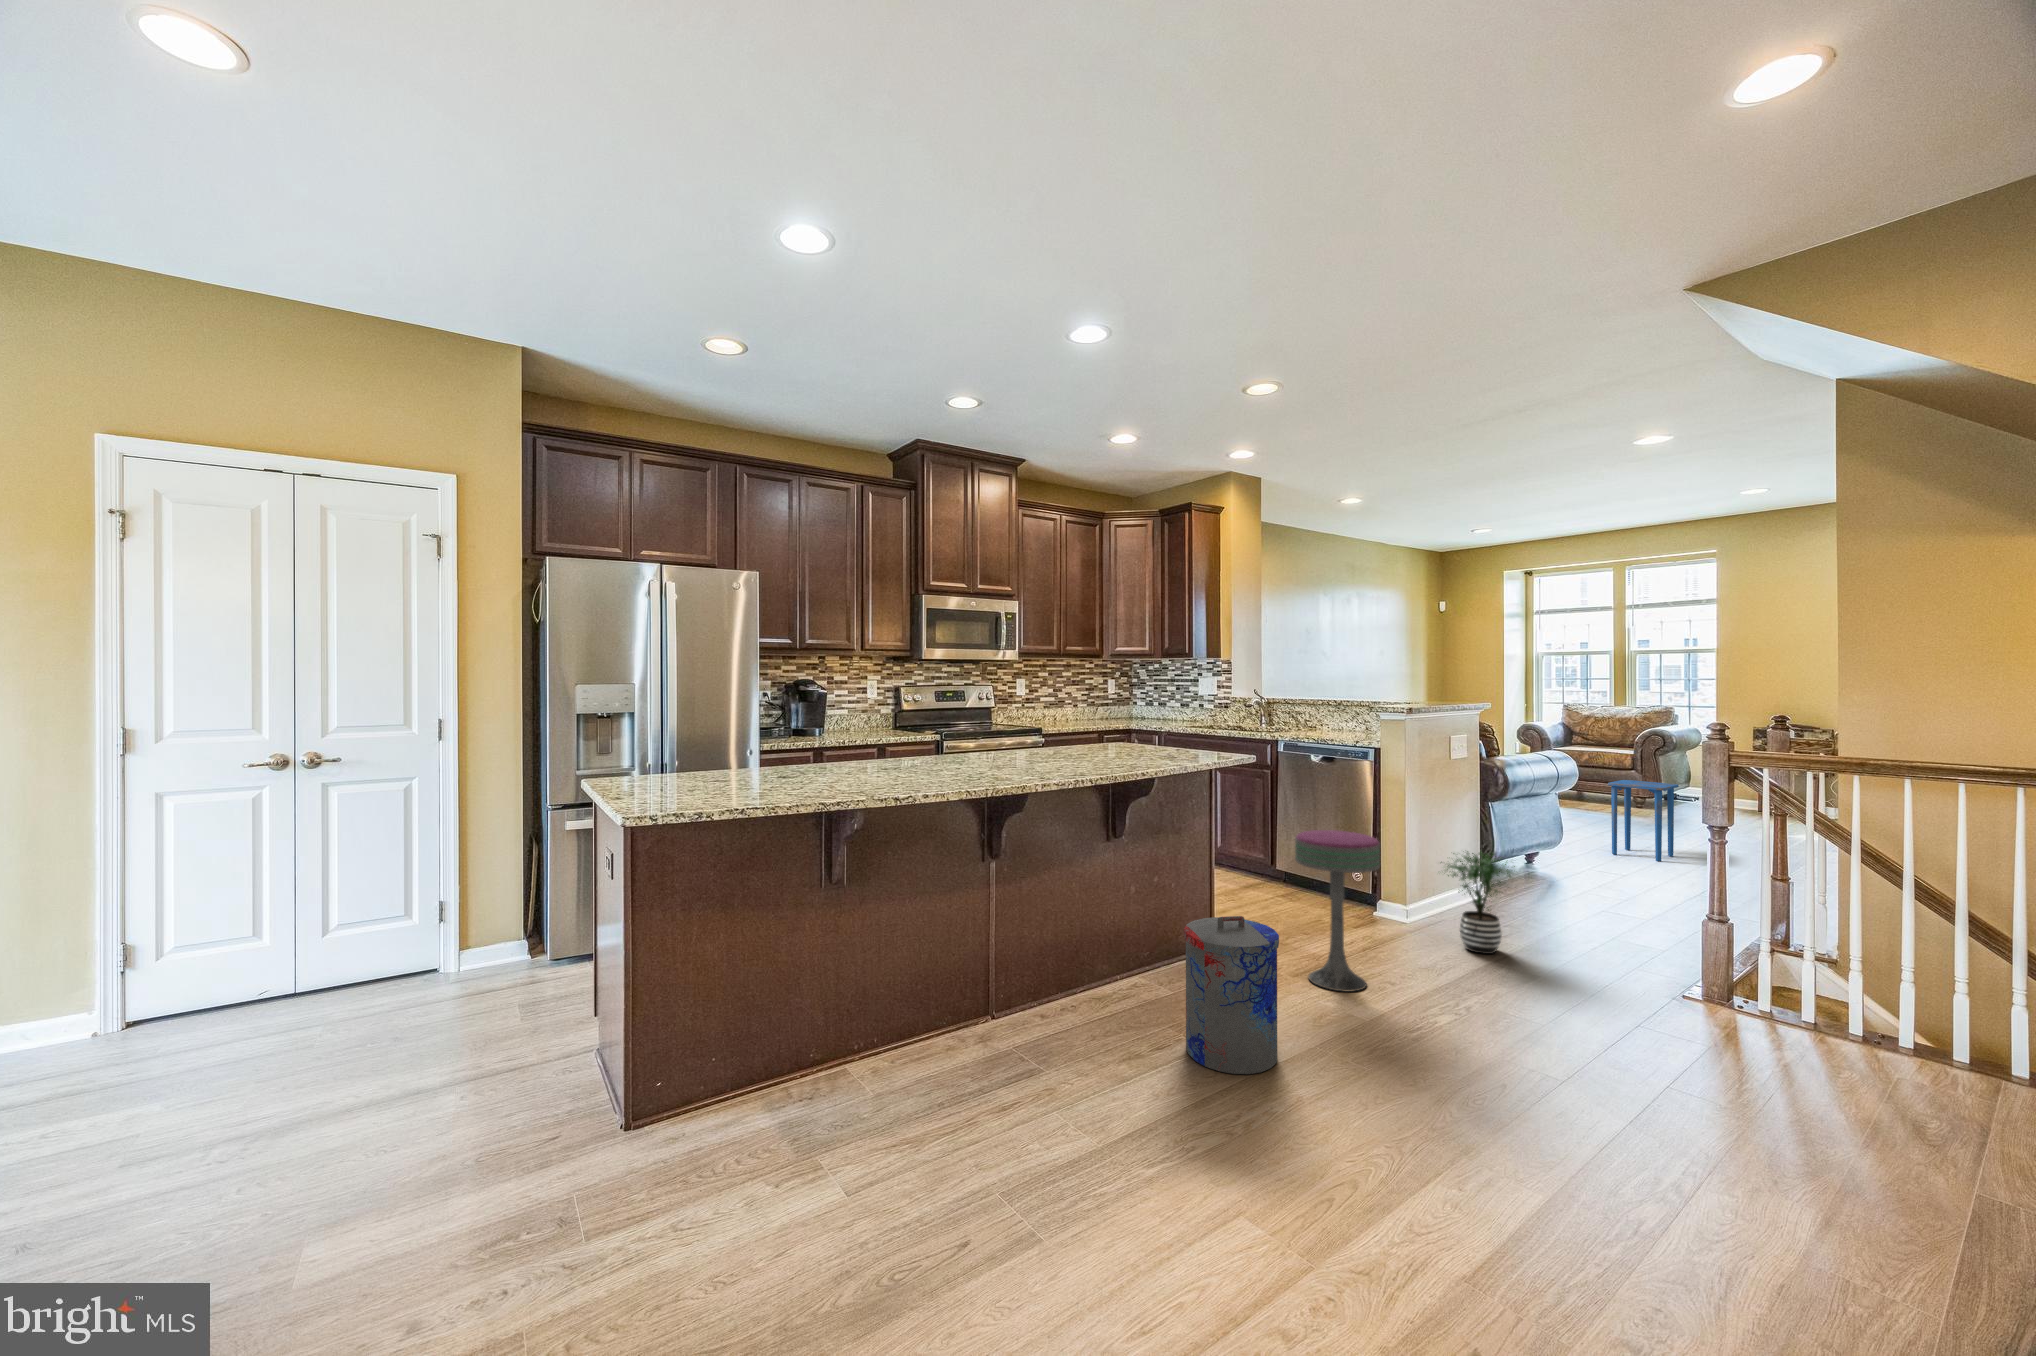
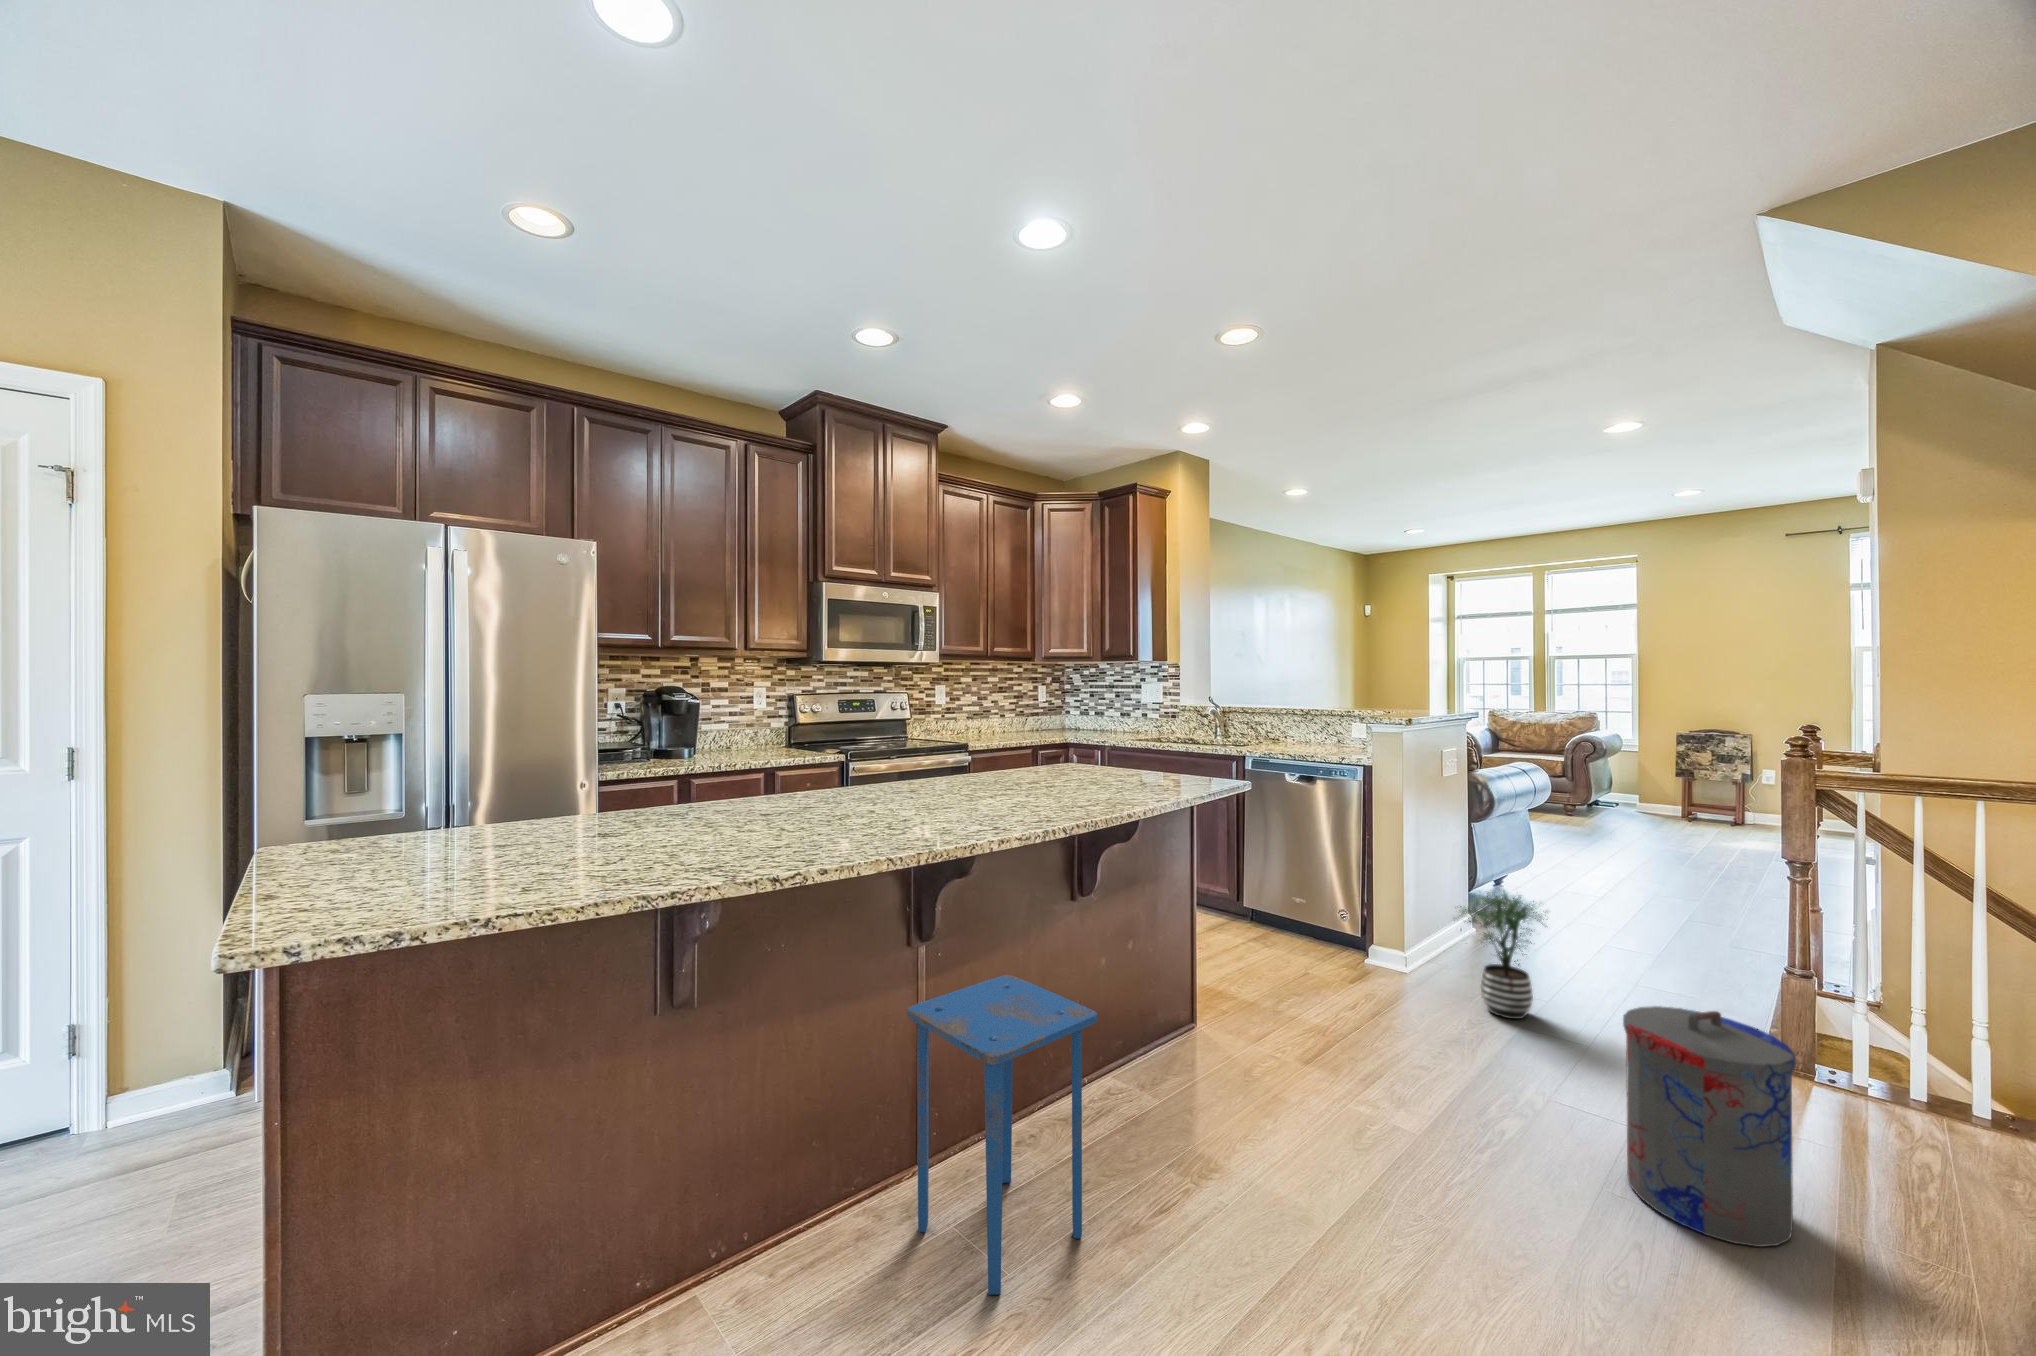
side table: present [1608,780,1679,861] -> present [907,975,1097,1295]
bar stool: present [1295,830,1380,992] -> none [1304,877,1416,1094]
trash can: present [1184,916,1279,1074] -> present [1623,1006,1796,1247]

